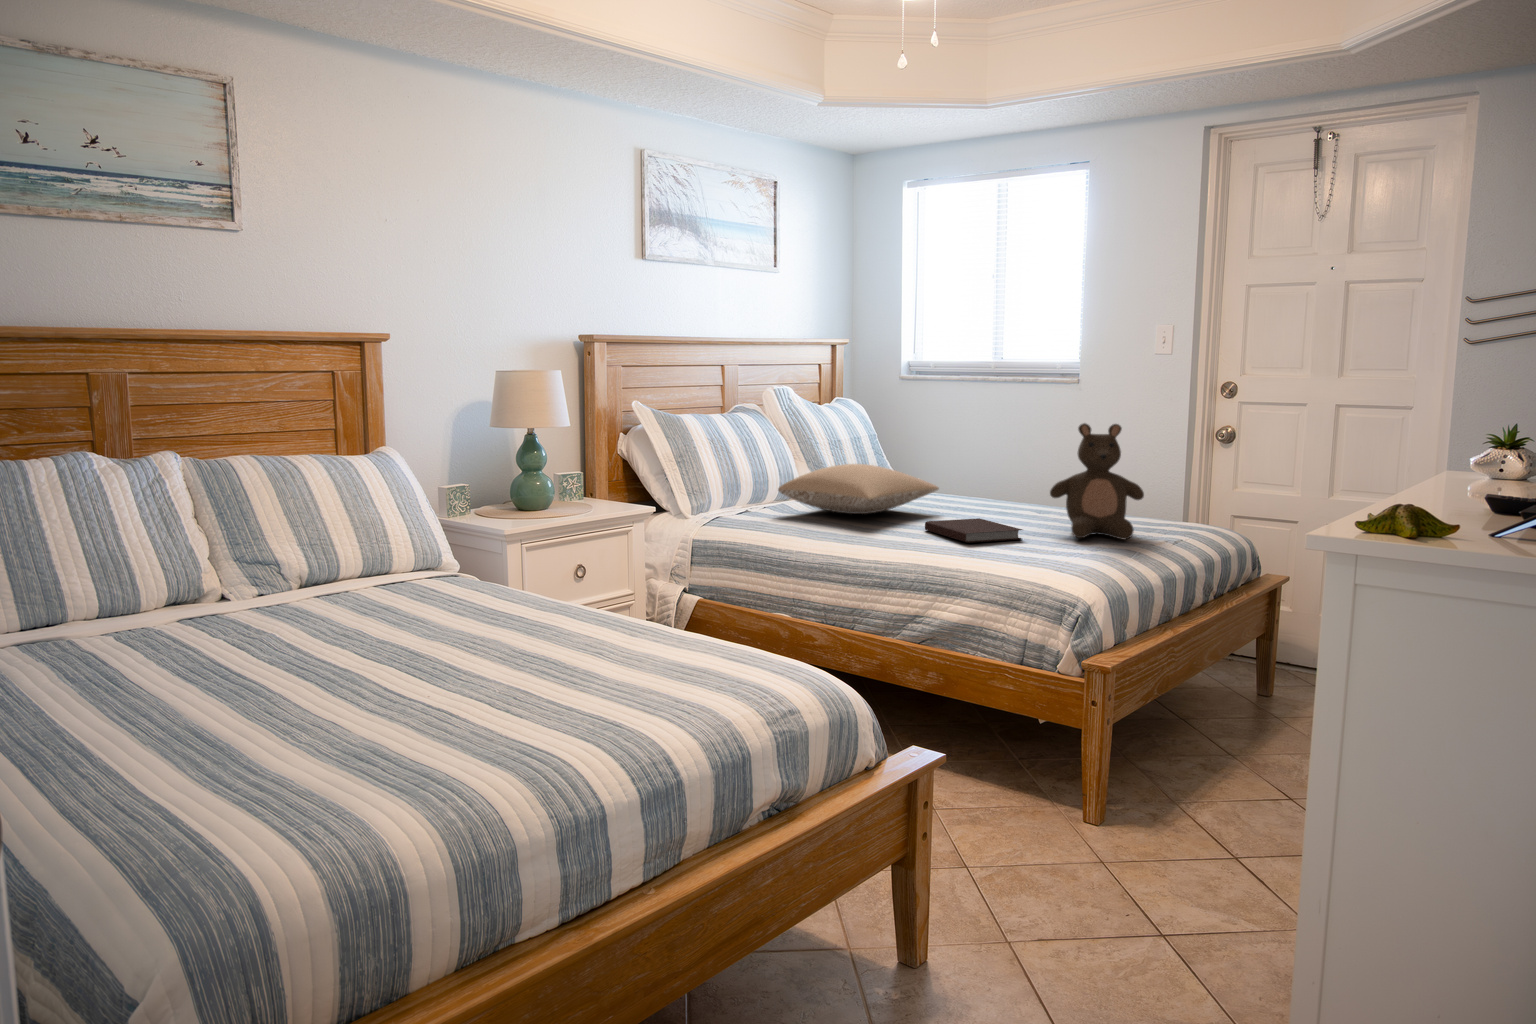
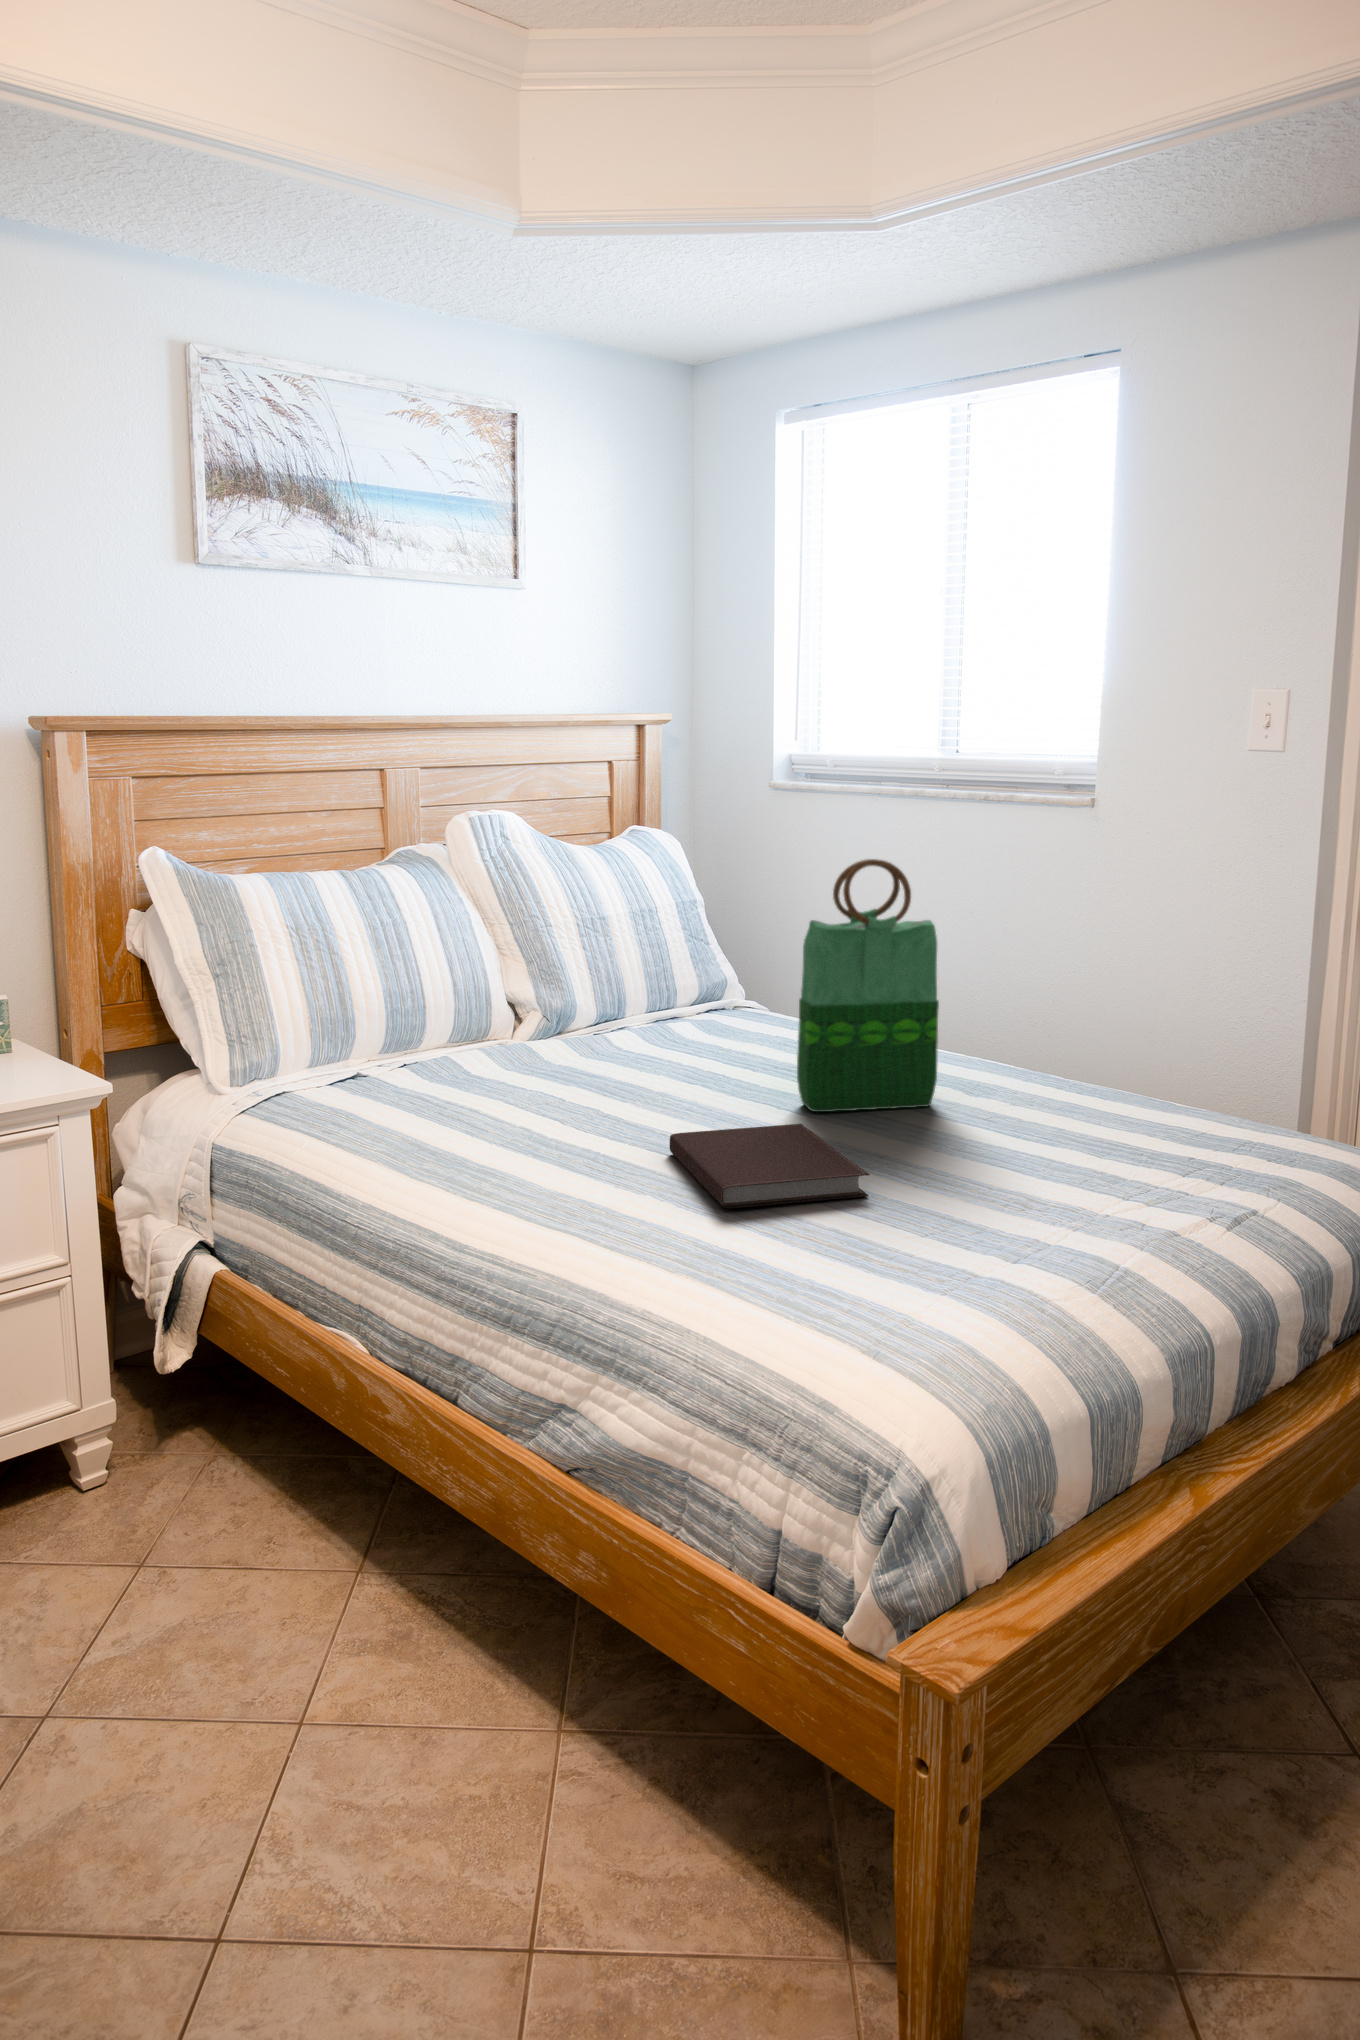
tote bag: none [967,401,1032,518] -> present [797,859,939,1112]
stuffed bear: present [1050,423,1144,540] -> none [948,923,1168,1209]
pillow: present [778,464,939,514] -> none [409,982,748,1093]

